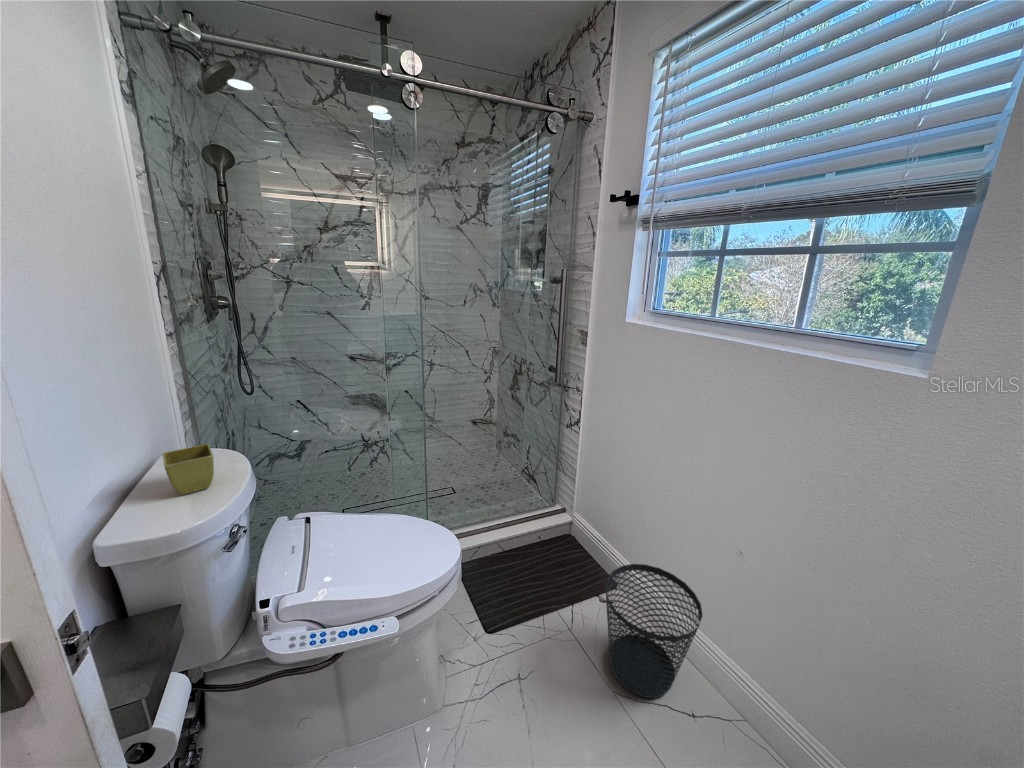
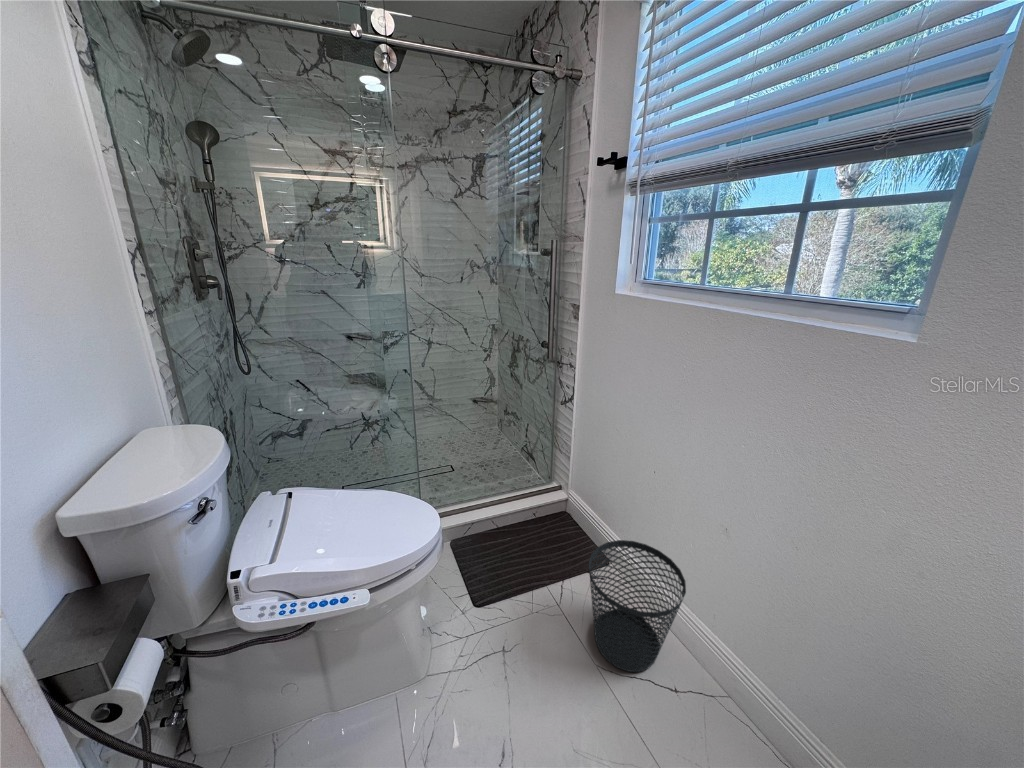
flower pot: present [163,444,214,495] -> none [131,419,184,469]

